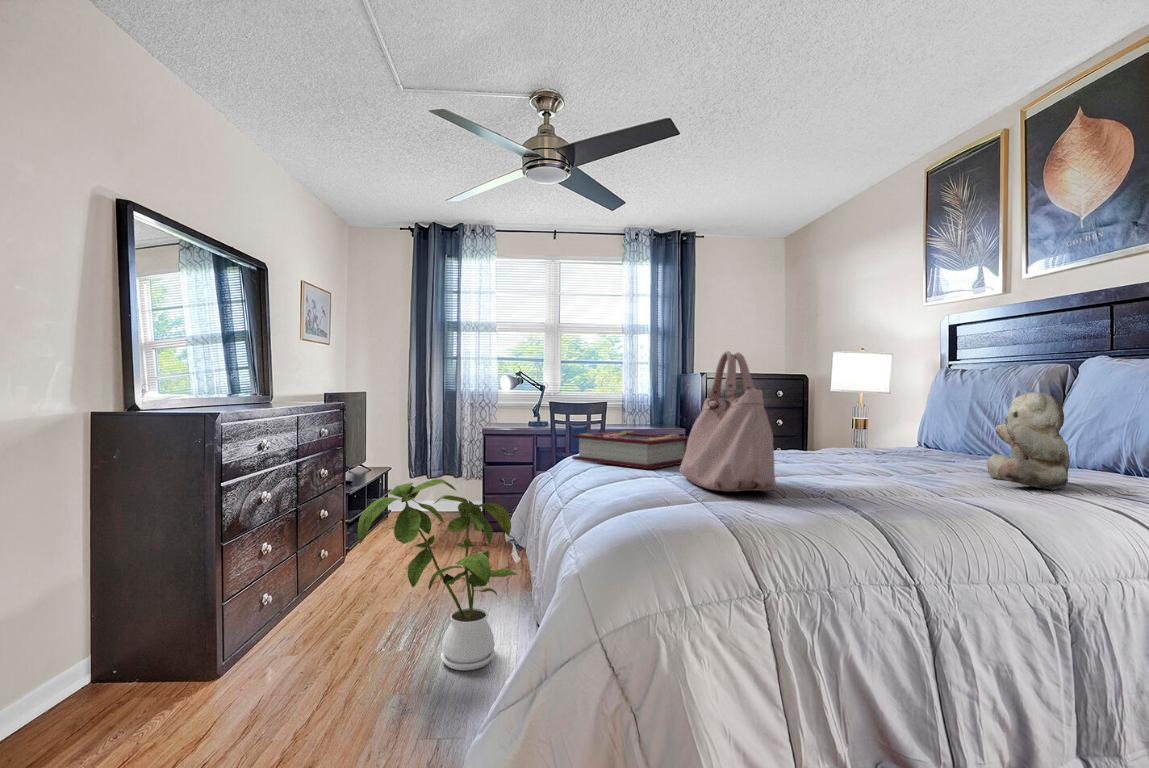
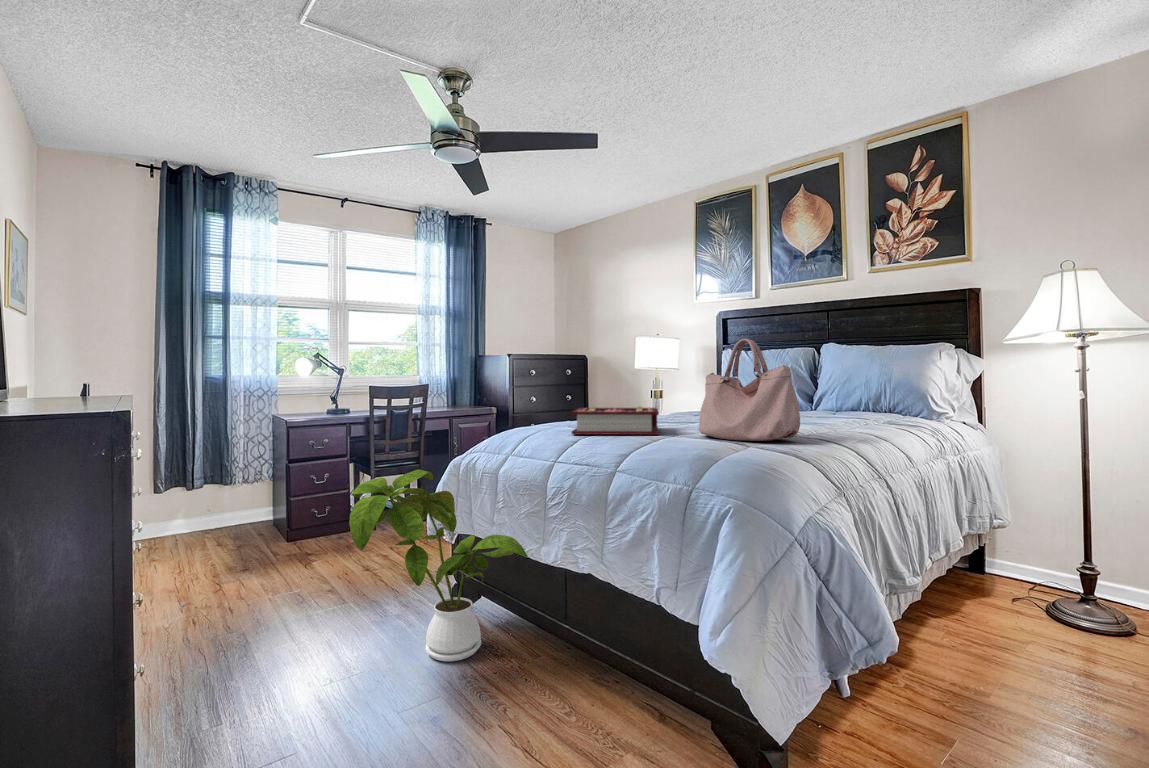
teddy bear: present [987,392,1070,489] -> none [829,366,883,423]

